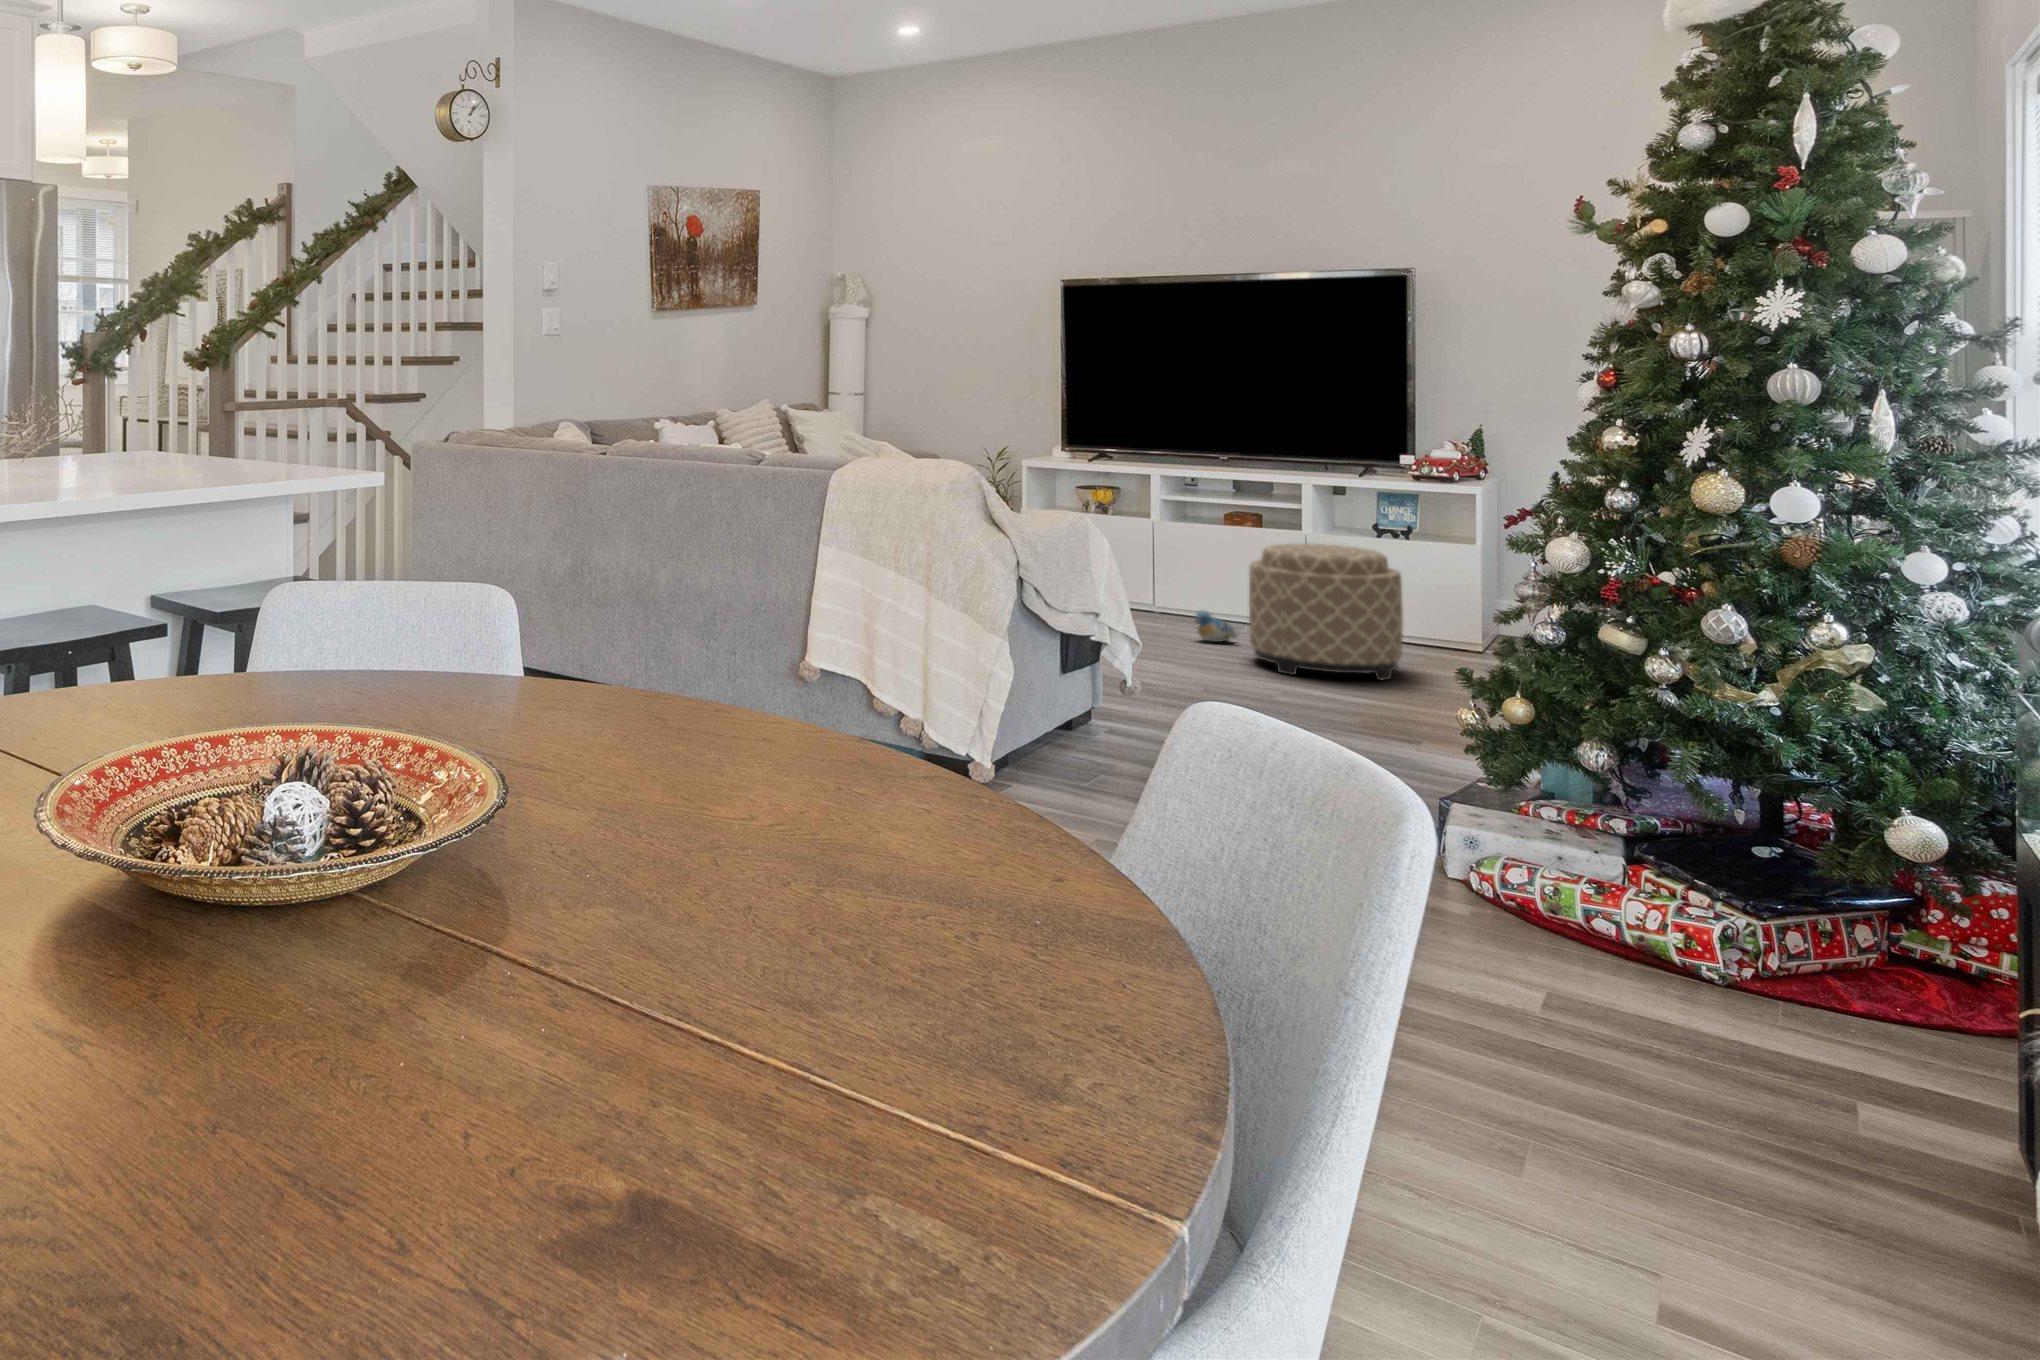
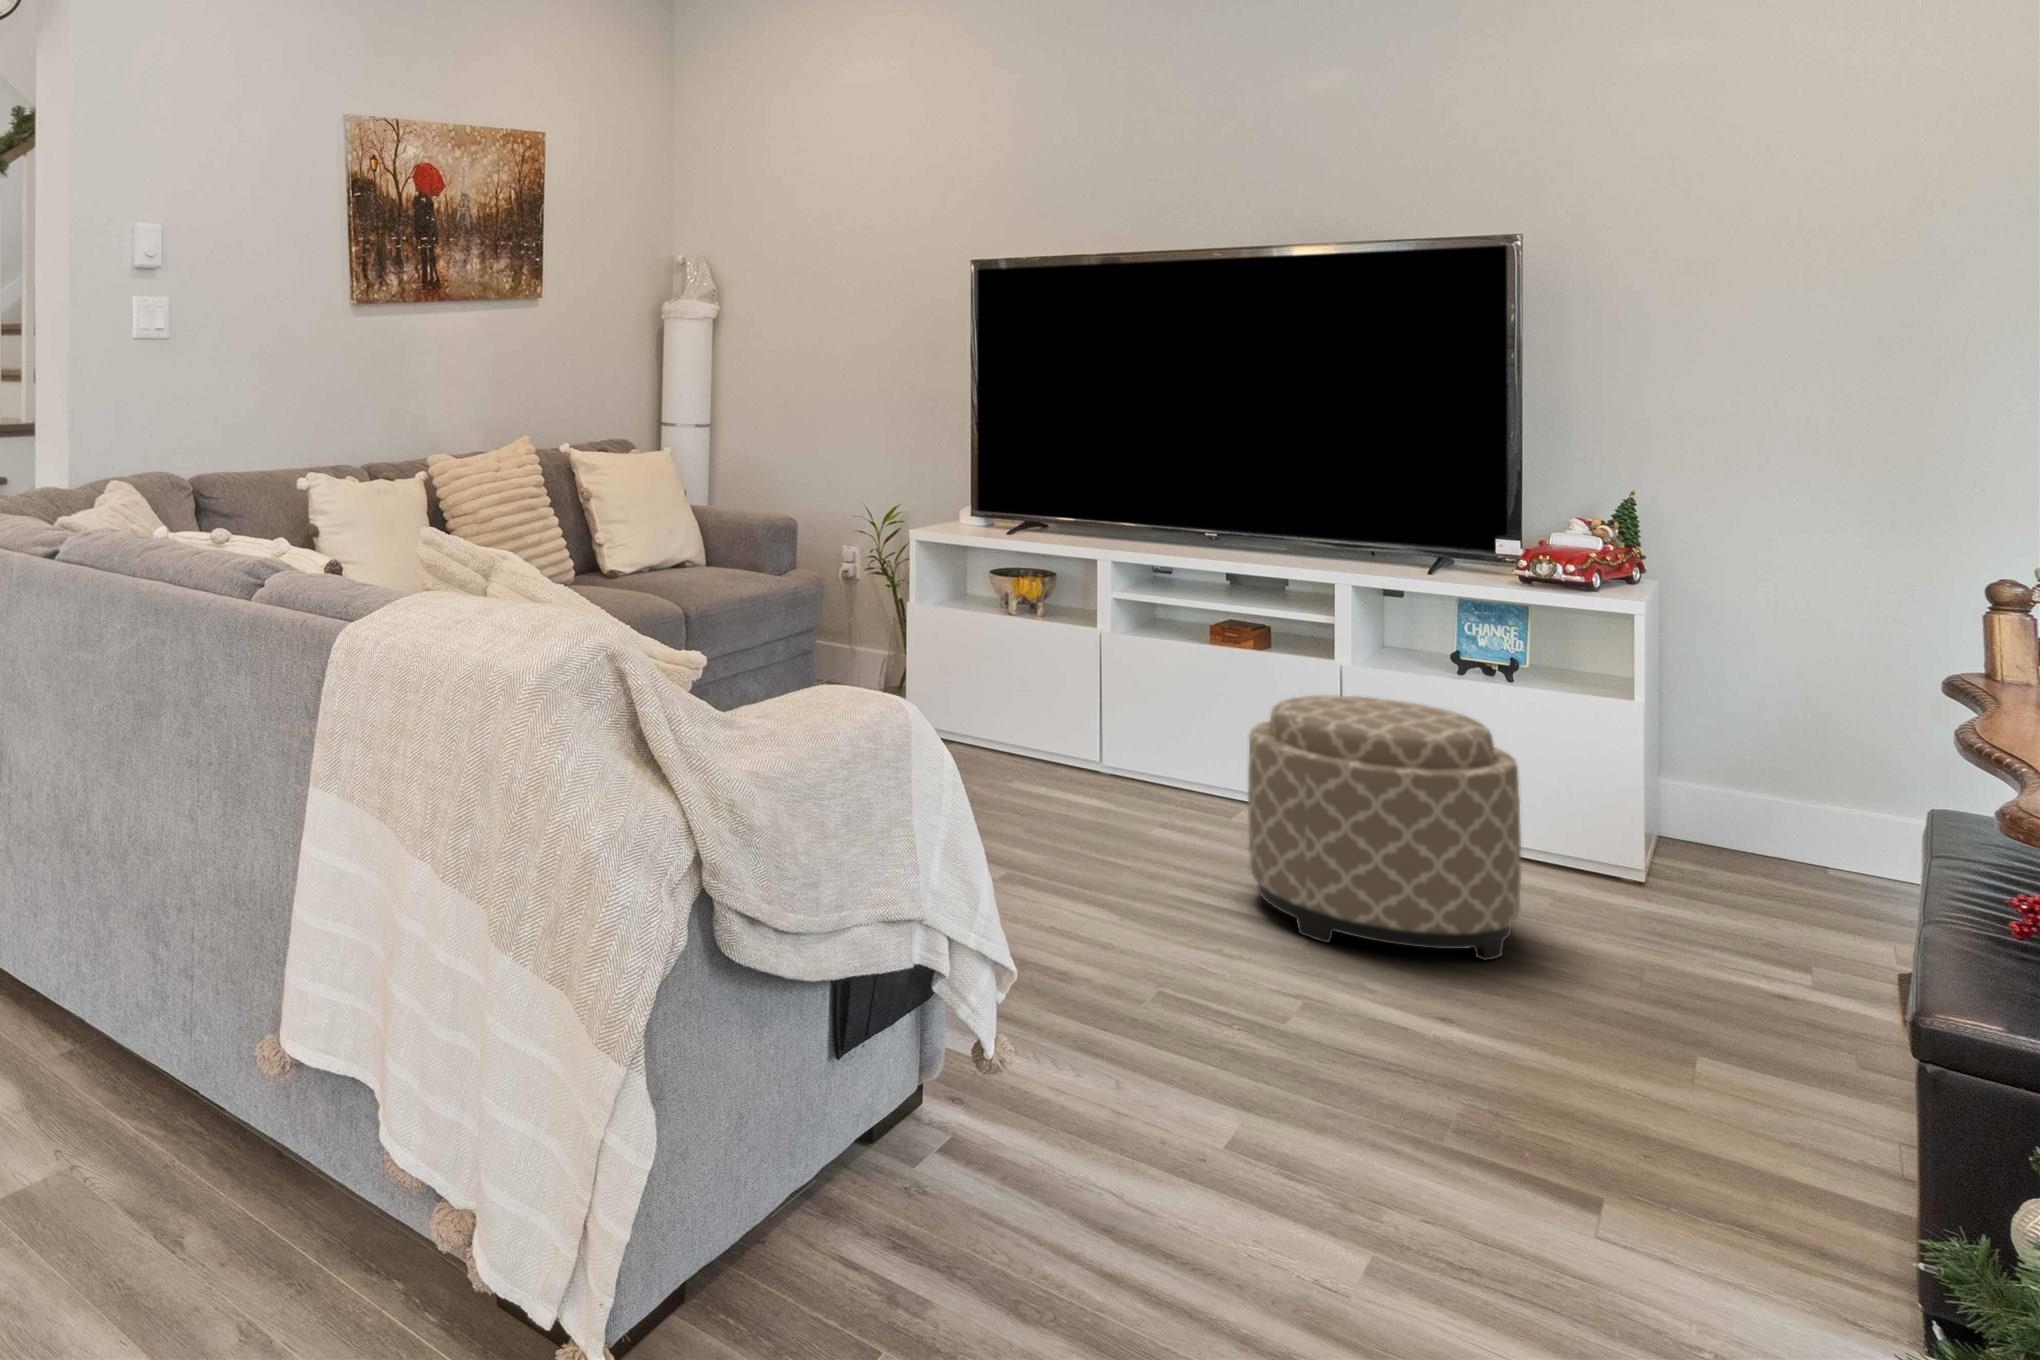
plush toy: present [1195,611,1238,642] -> none [1158,795,1234,848]

